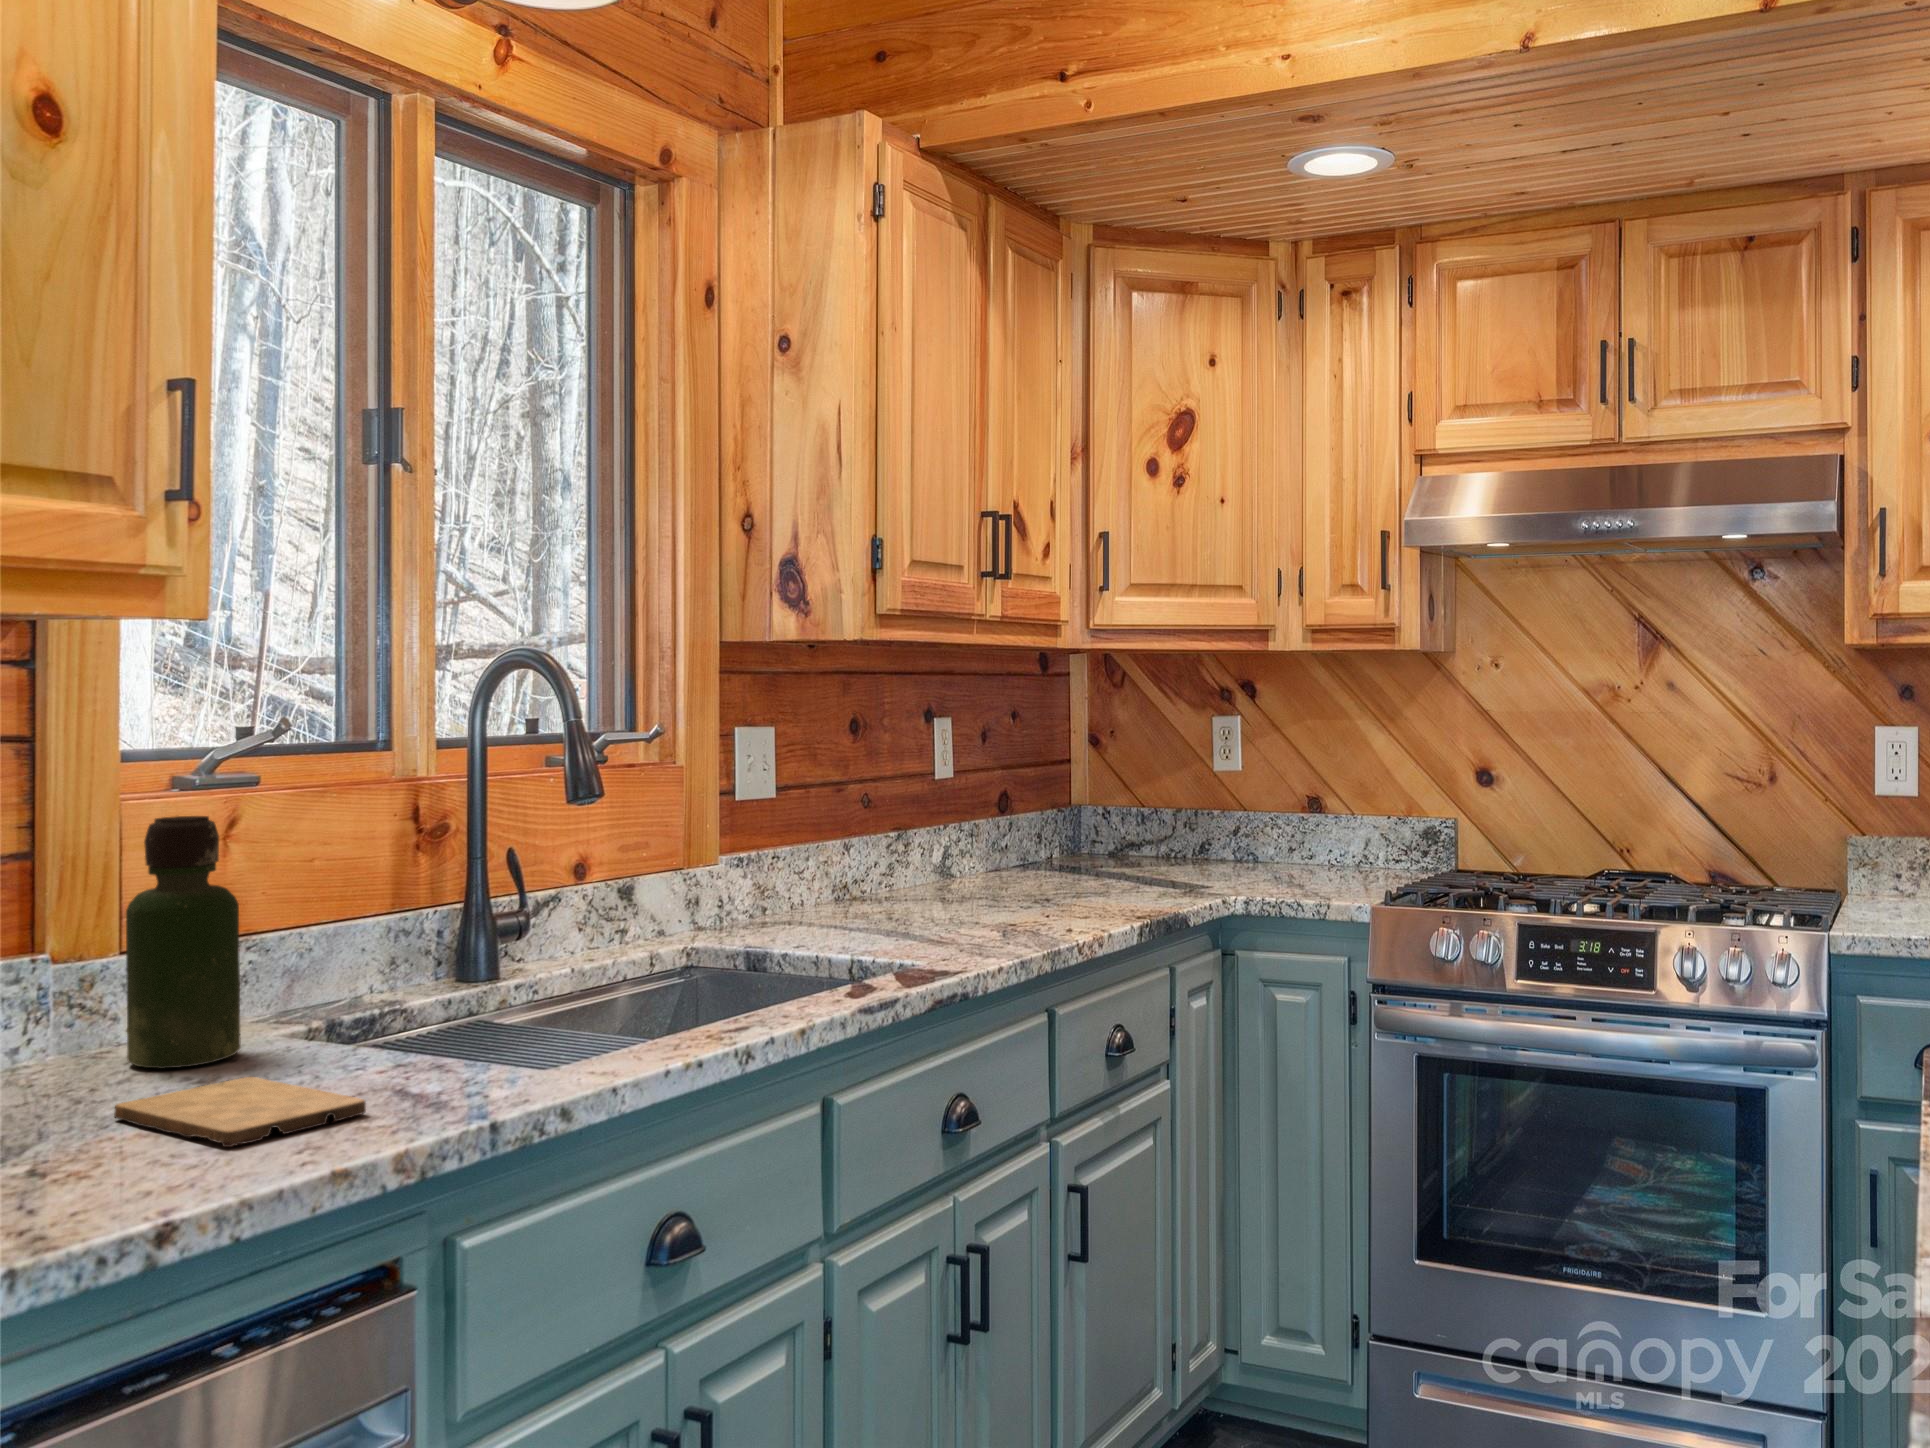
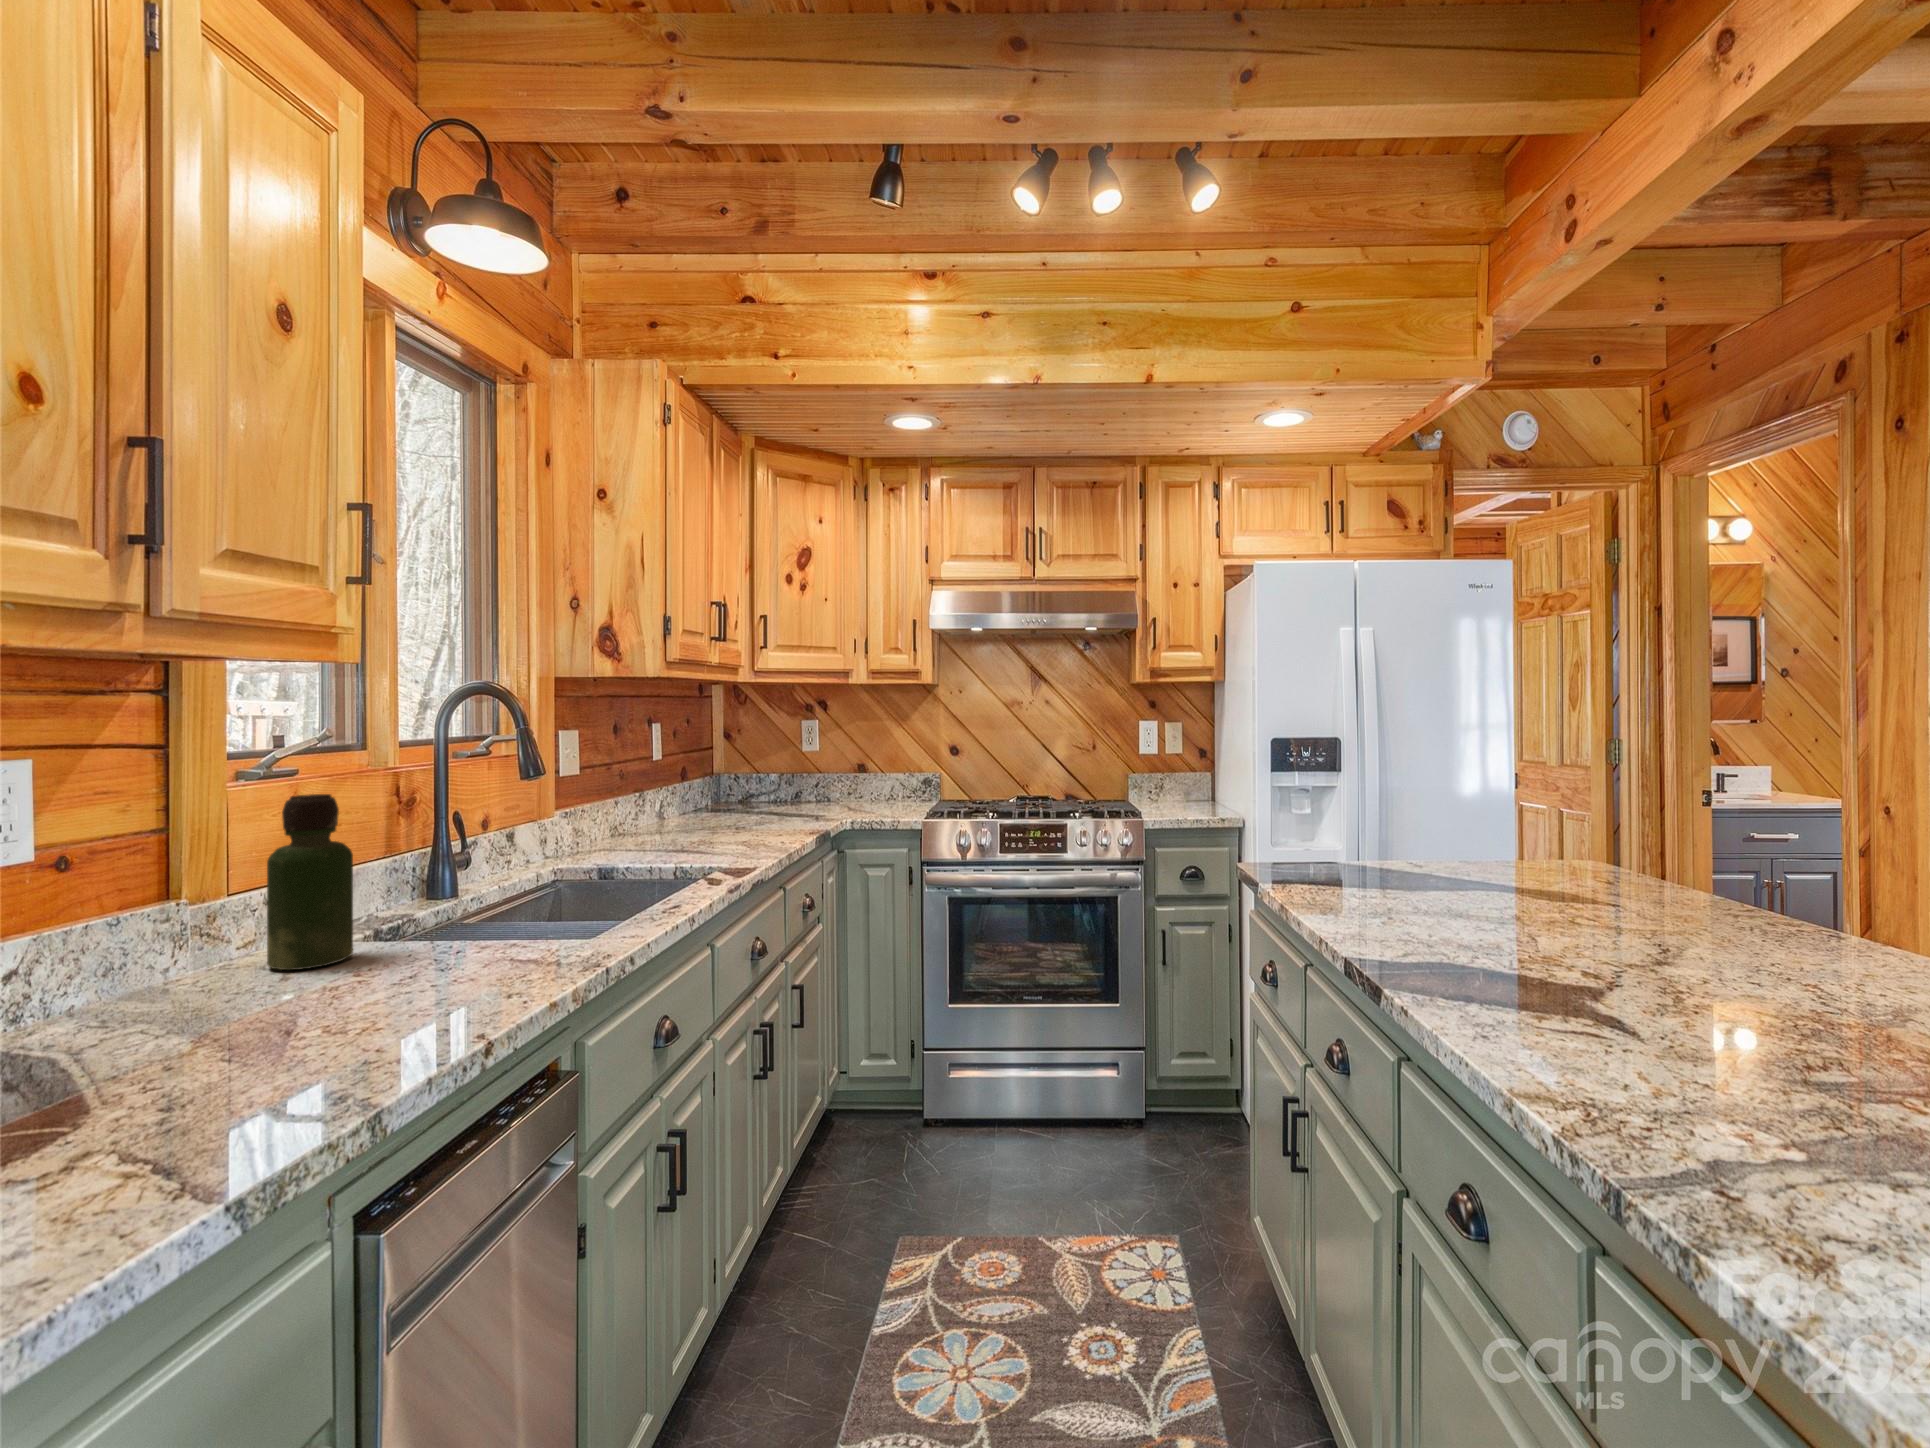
cutting board: present [114,1077,366,1147] -> none [337,963,525,1001]

